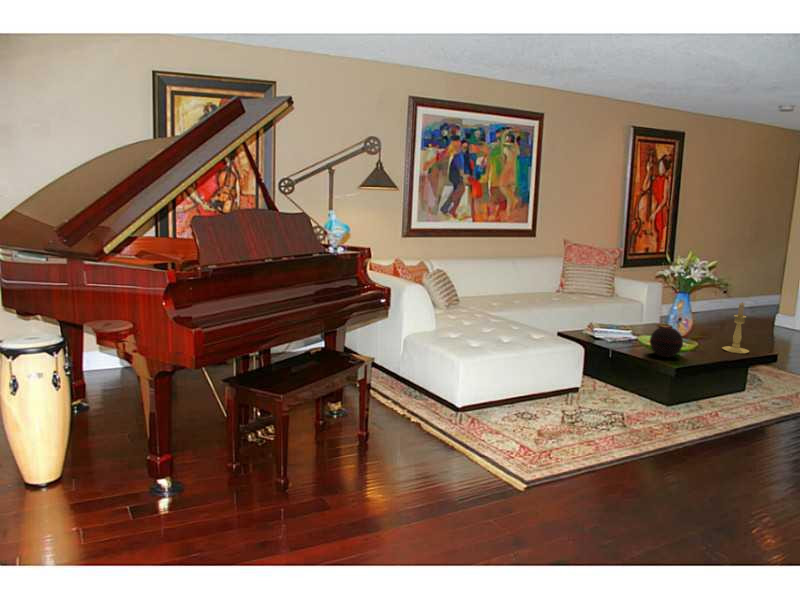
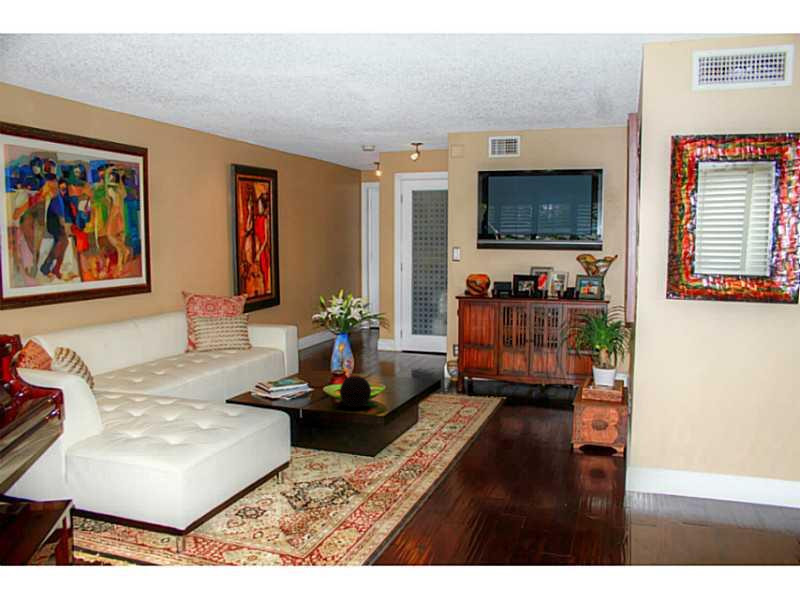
candle holder: present [723,302,749,354] -> none [387,340,410,389]

